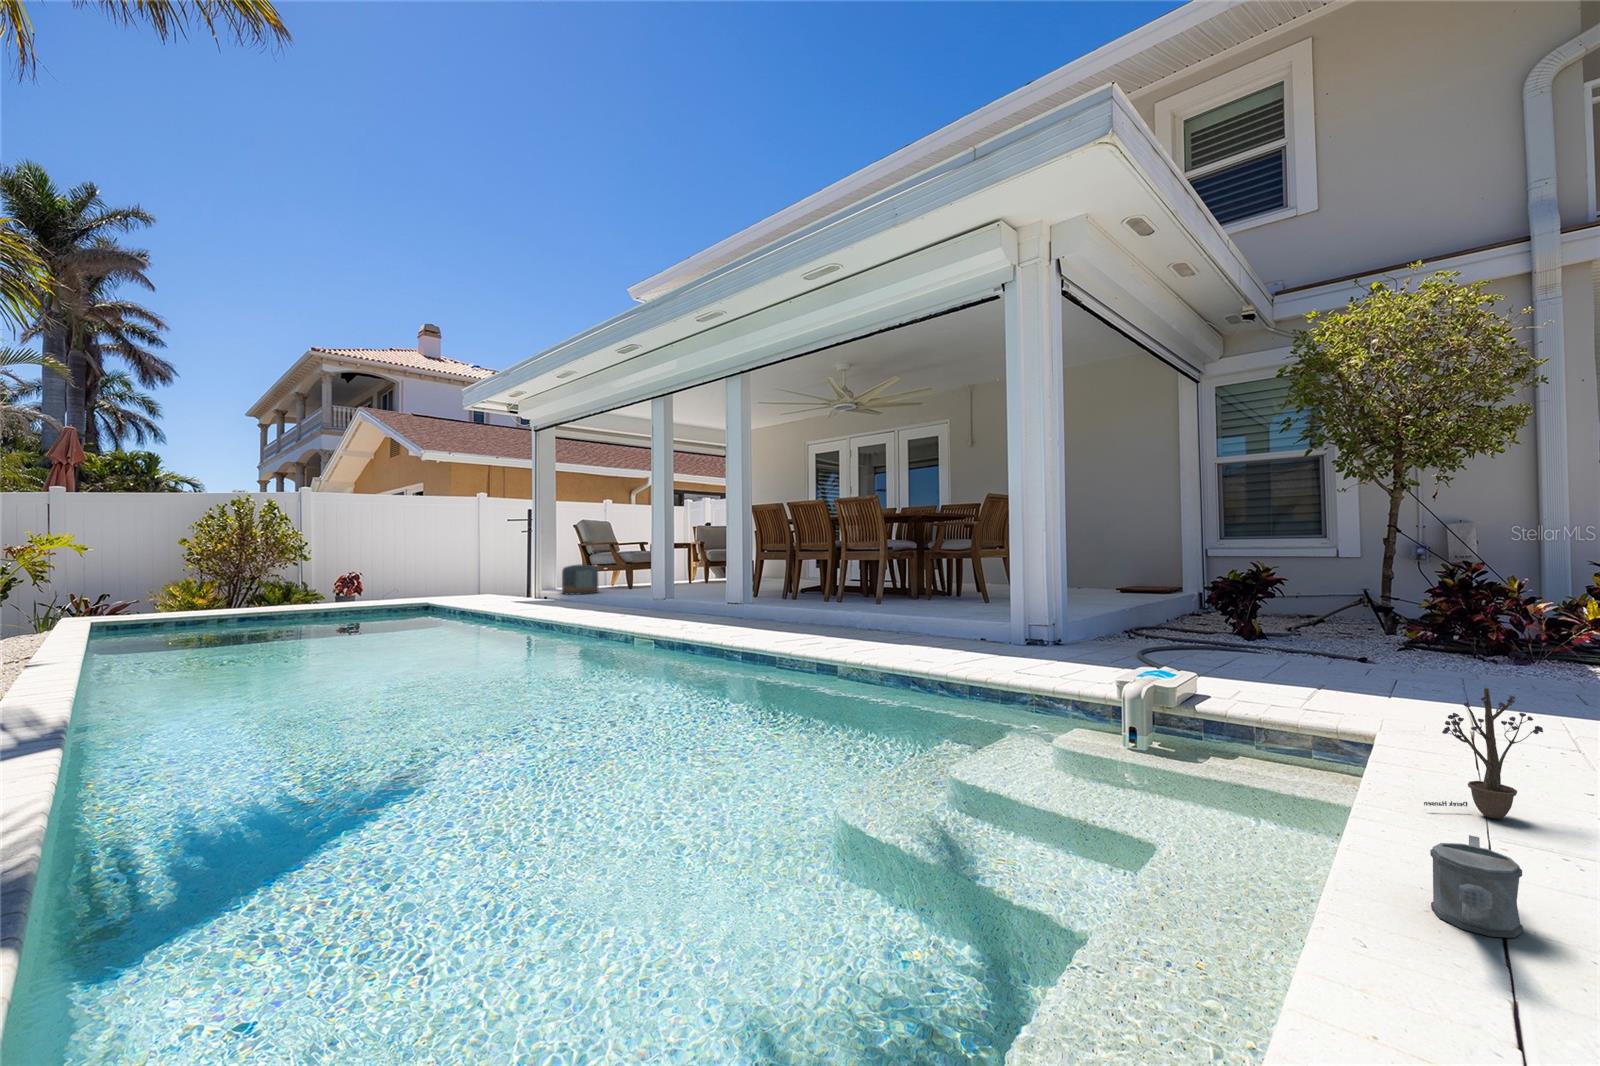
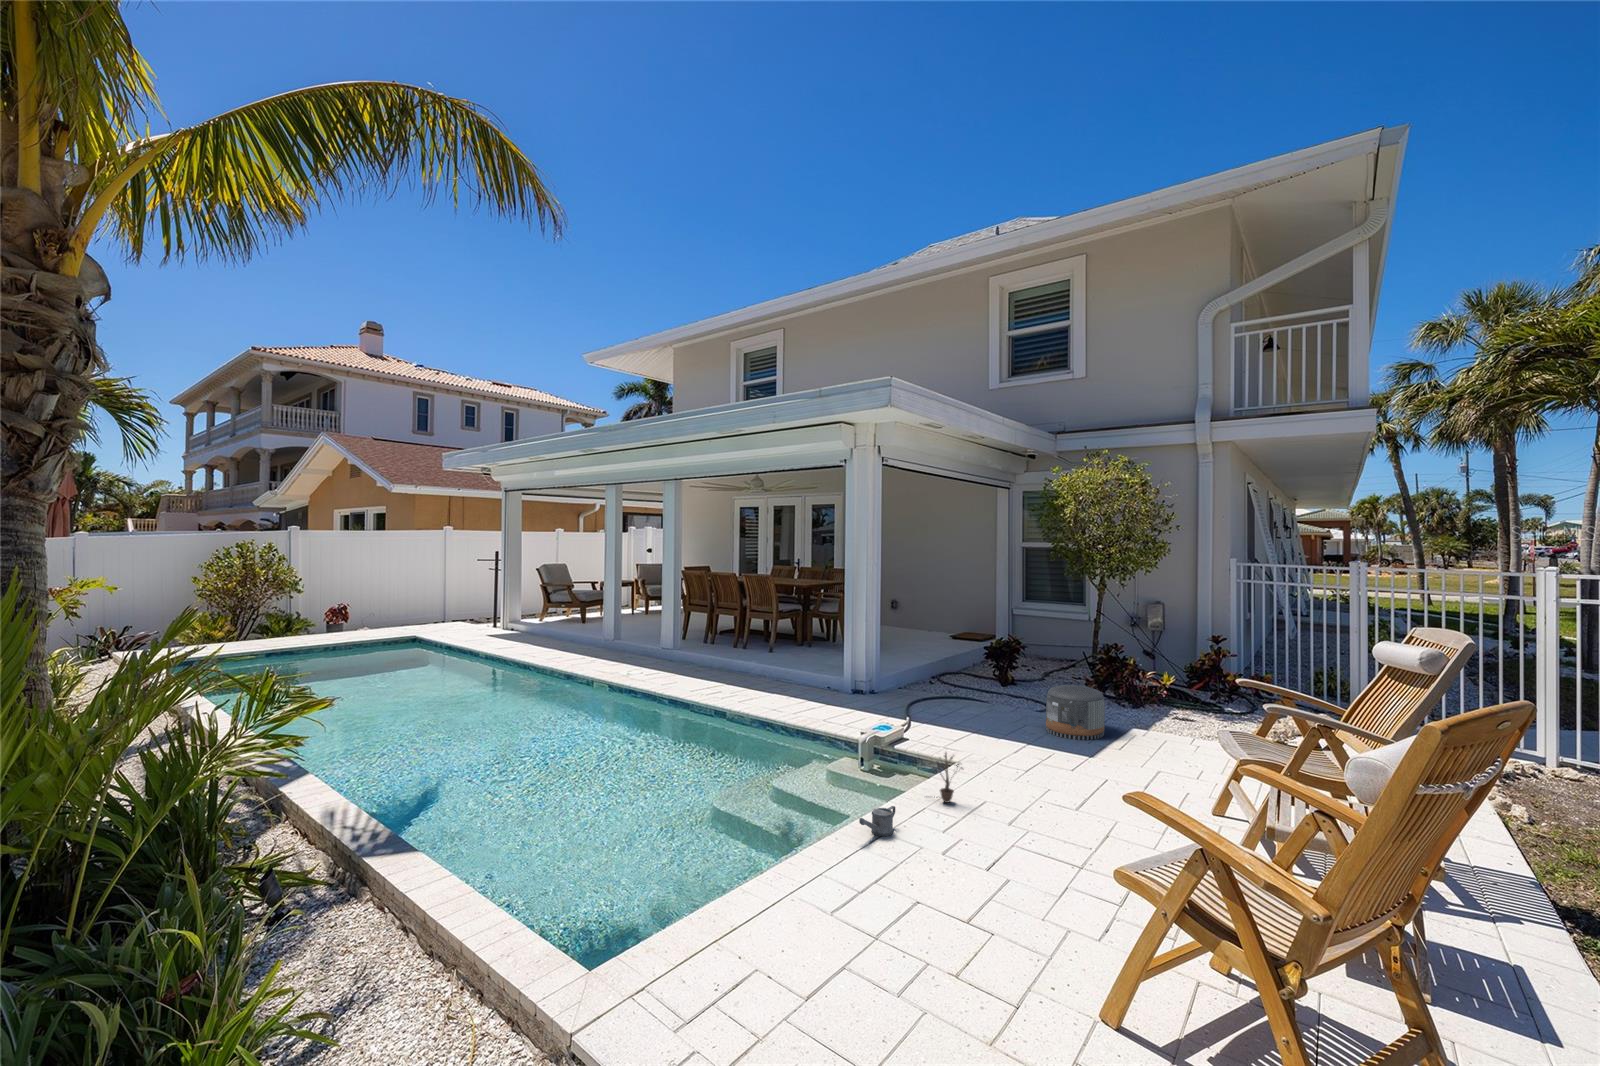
pouf: present [562,564,599,594] -> present [1046,685,1105,740]

